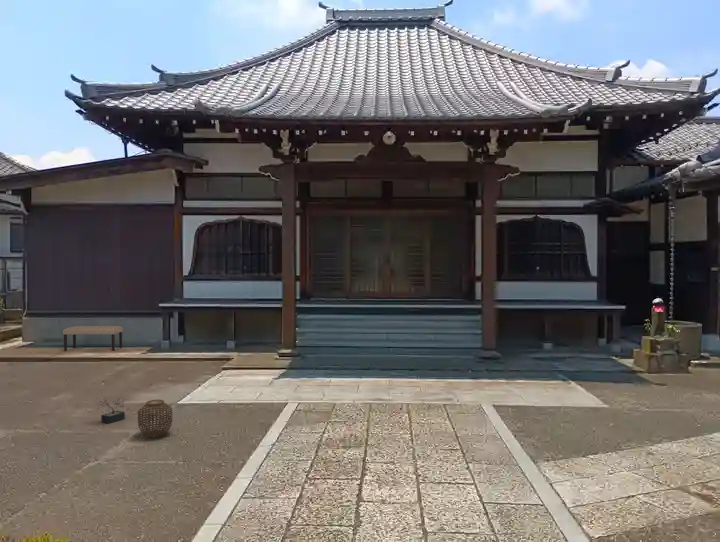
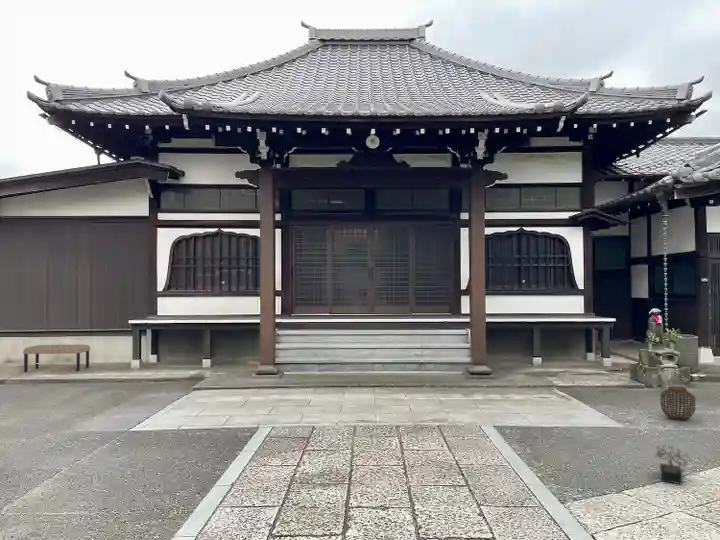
decorative plant: present [96,398,126,424] -> present [656,446,687,484]
woven basket: present [138,400,172,438] -> present [660,386,695,421]

